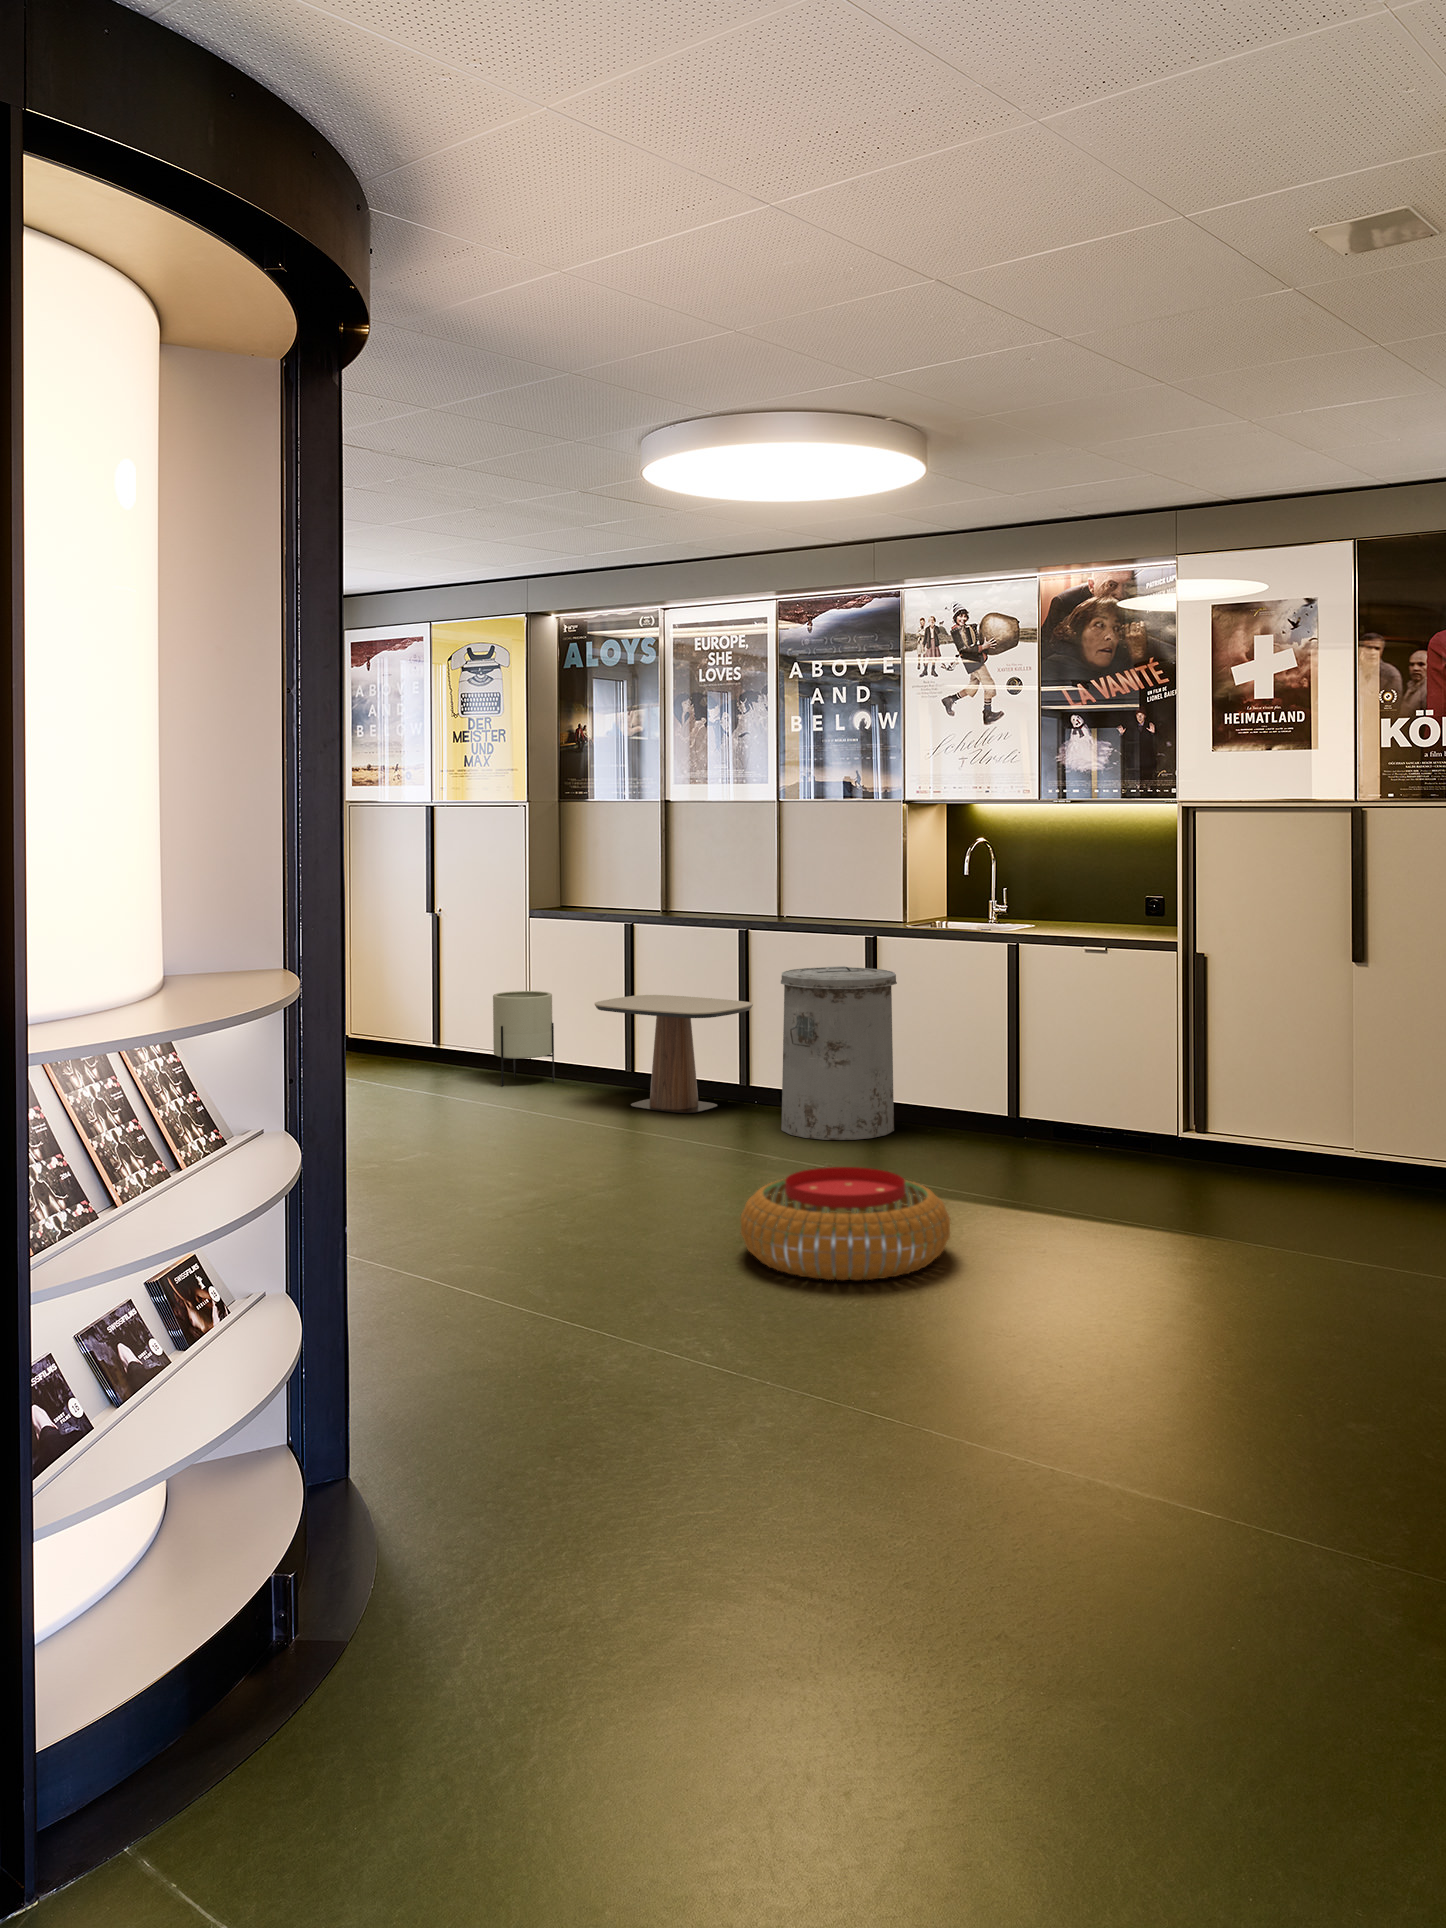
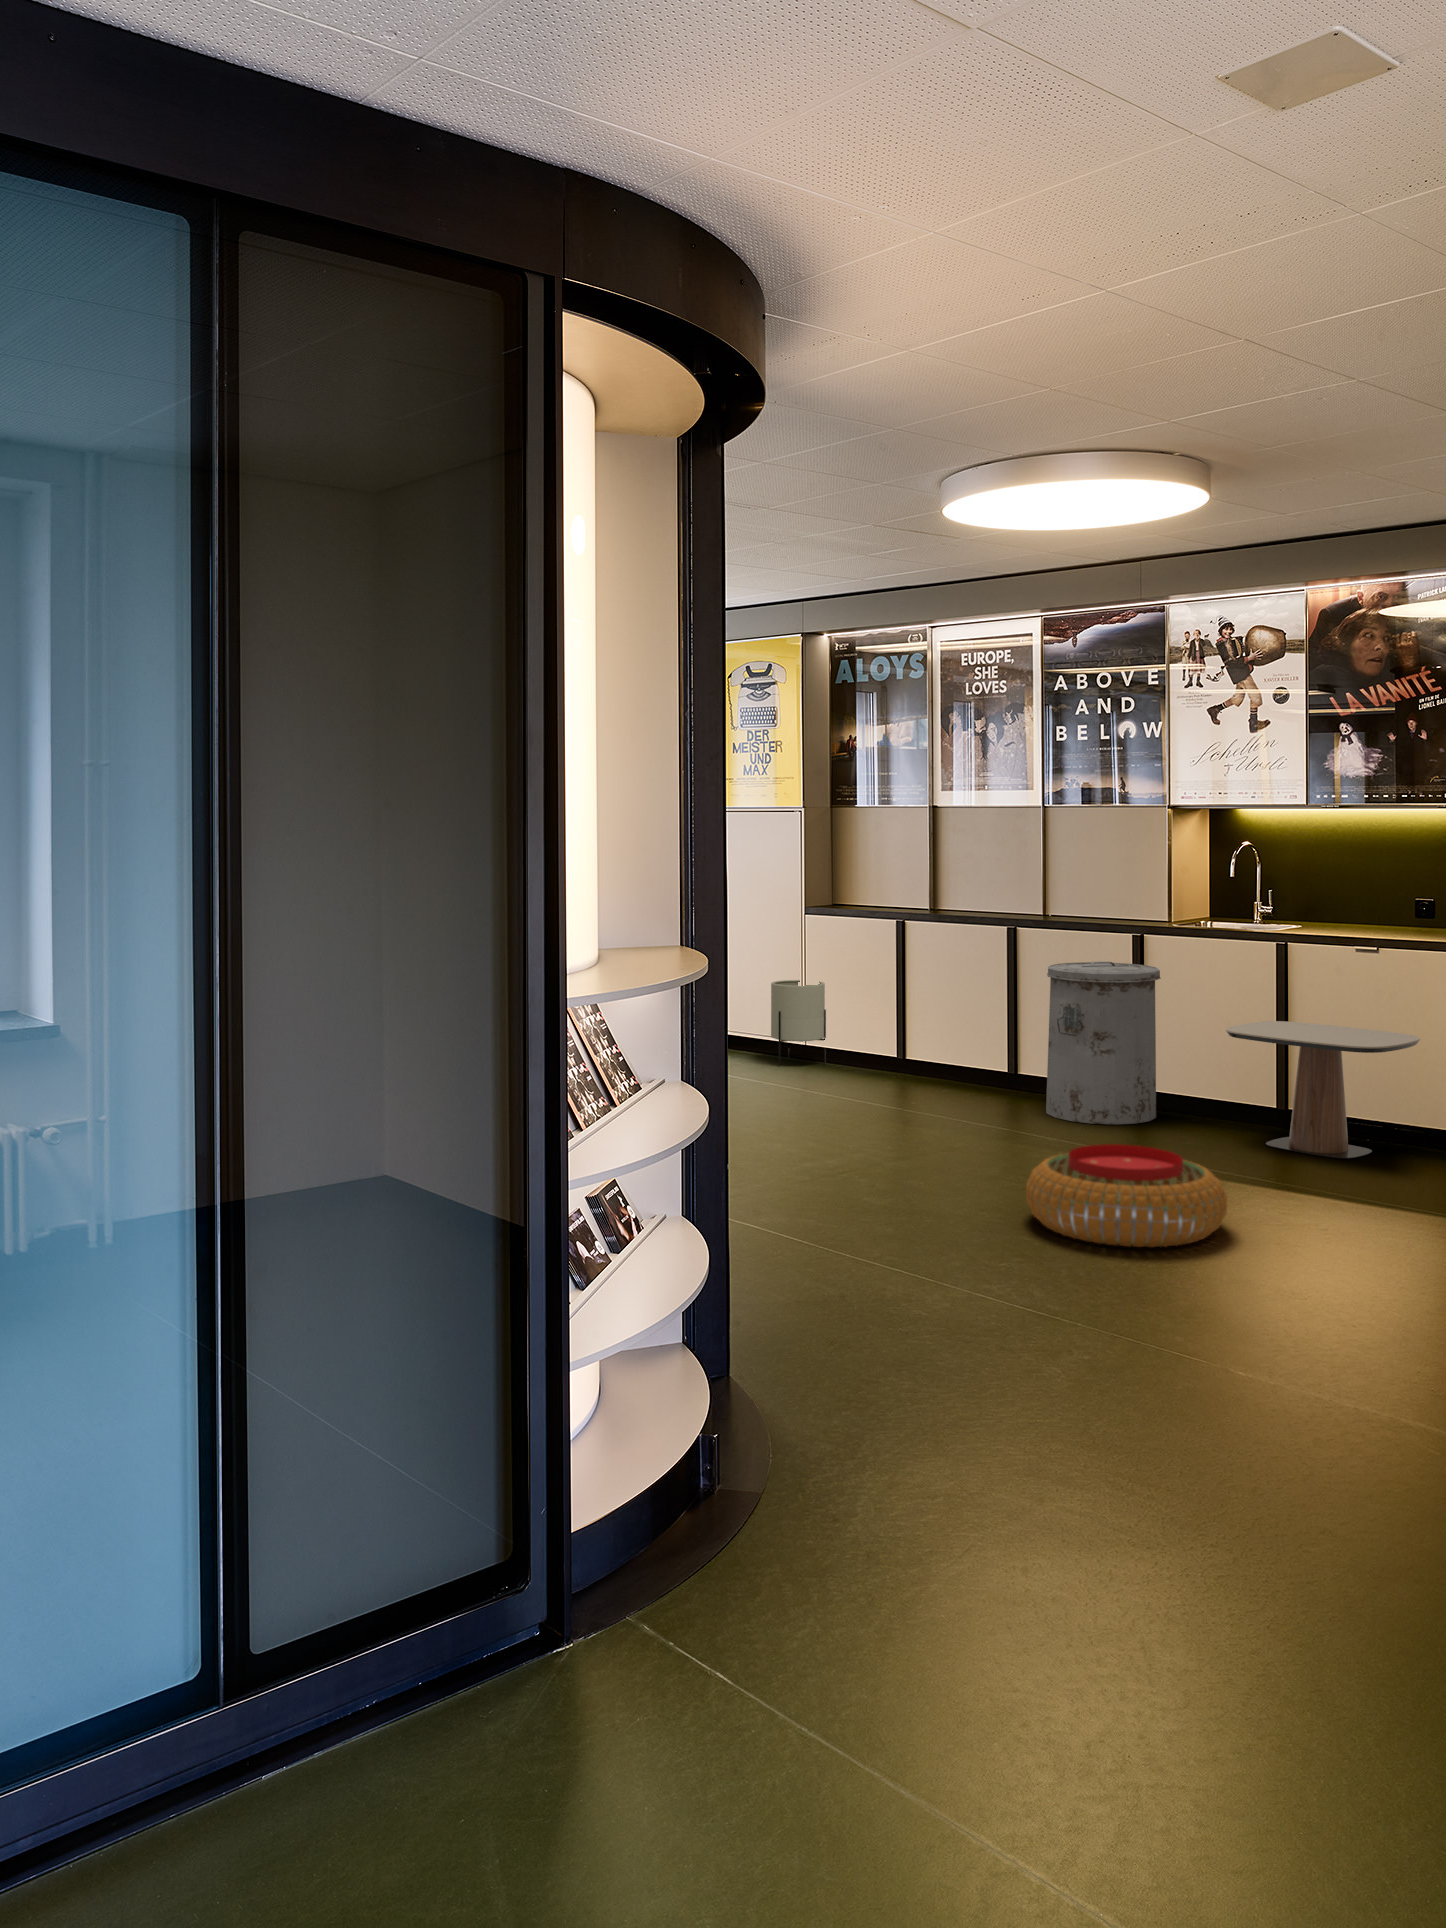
side table: present [595,995,753,1113] -> present [1226,1021,1420,1159]

